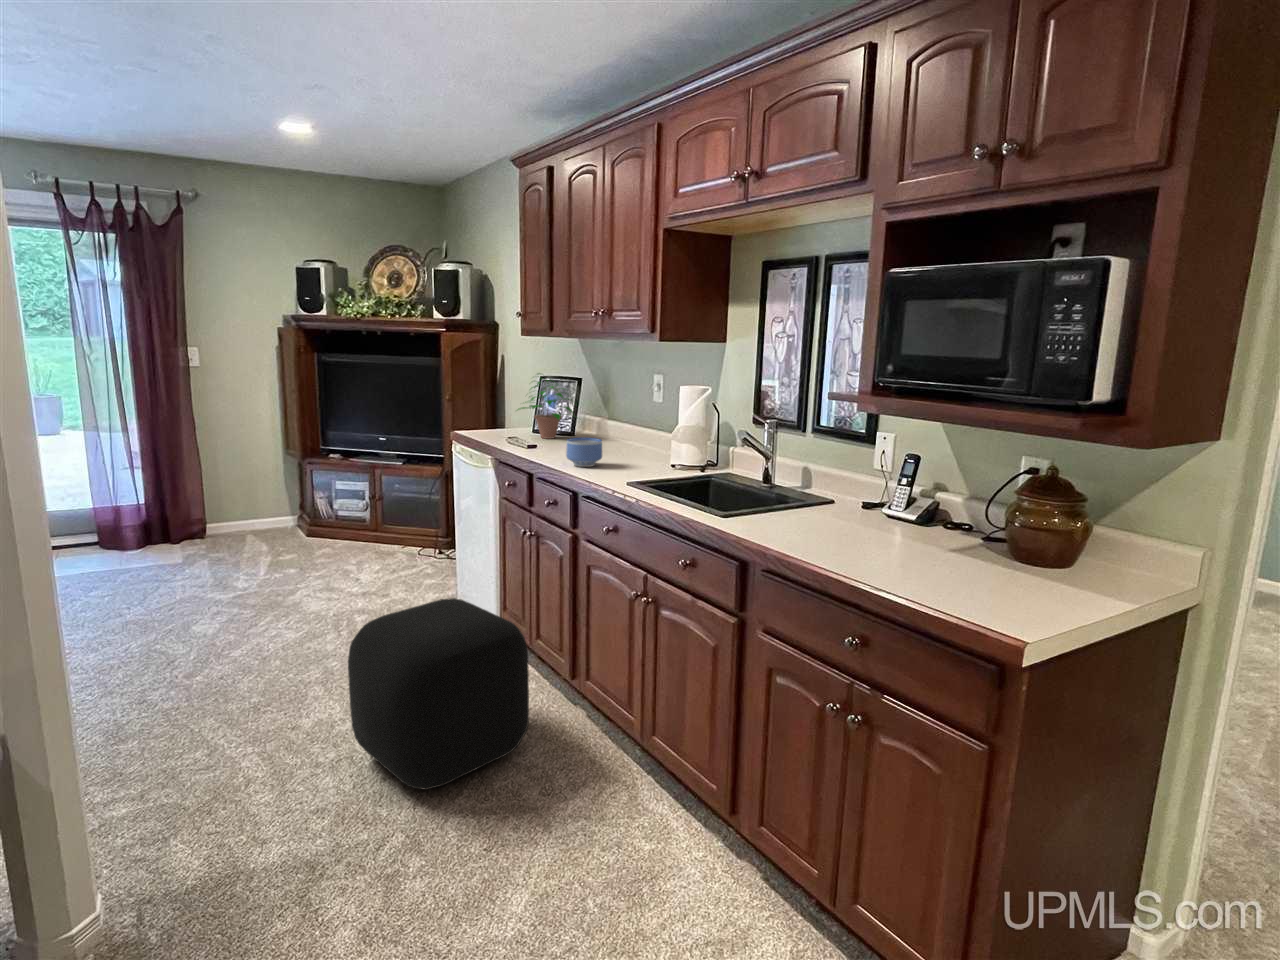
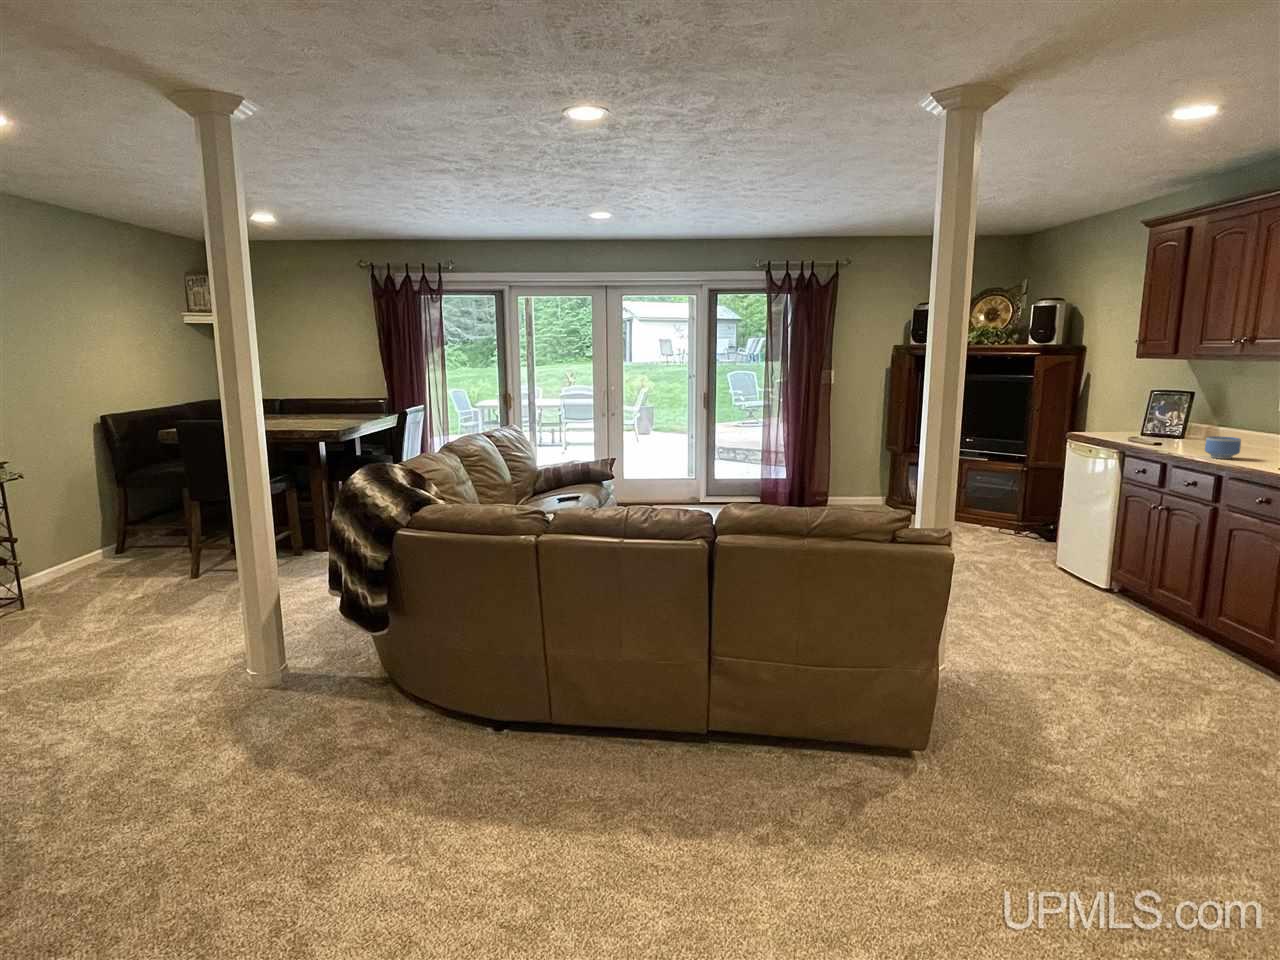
potted plant: present [518,373,573,439] -> none [1133,387,1196,440]
ottoman: present [348,598,529,790] -> none [1031,544,1178,664]

